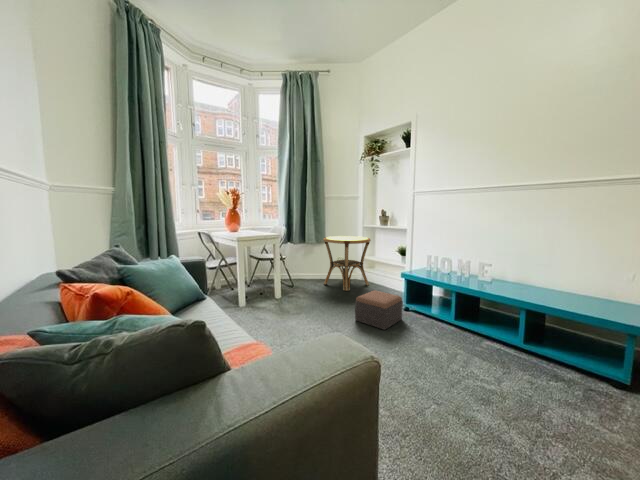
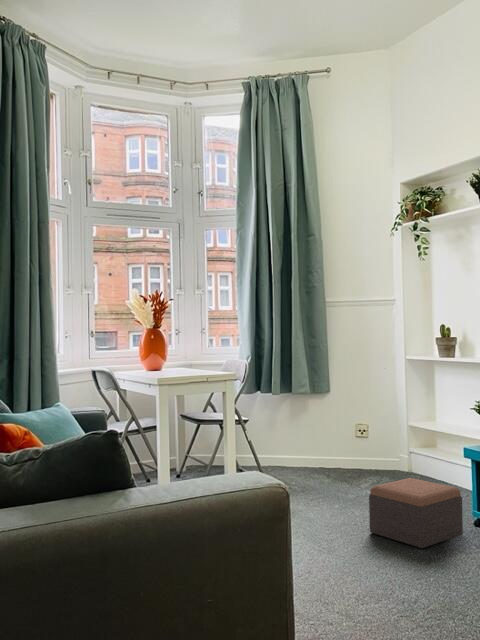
side table: present [323,236,371,291] -> none [322,378,419,487]

